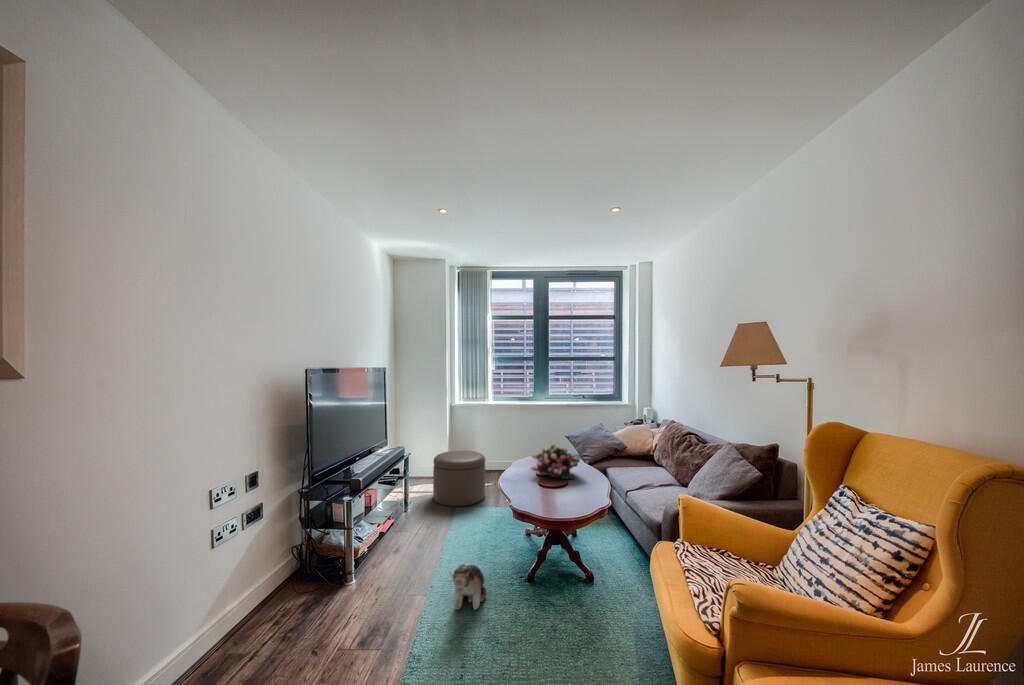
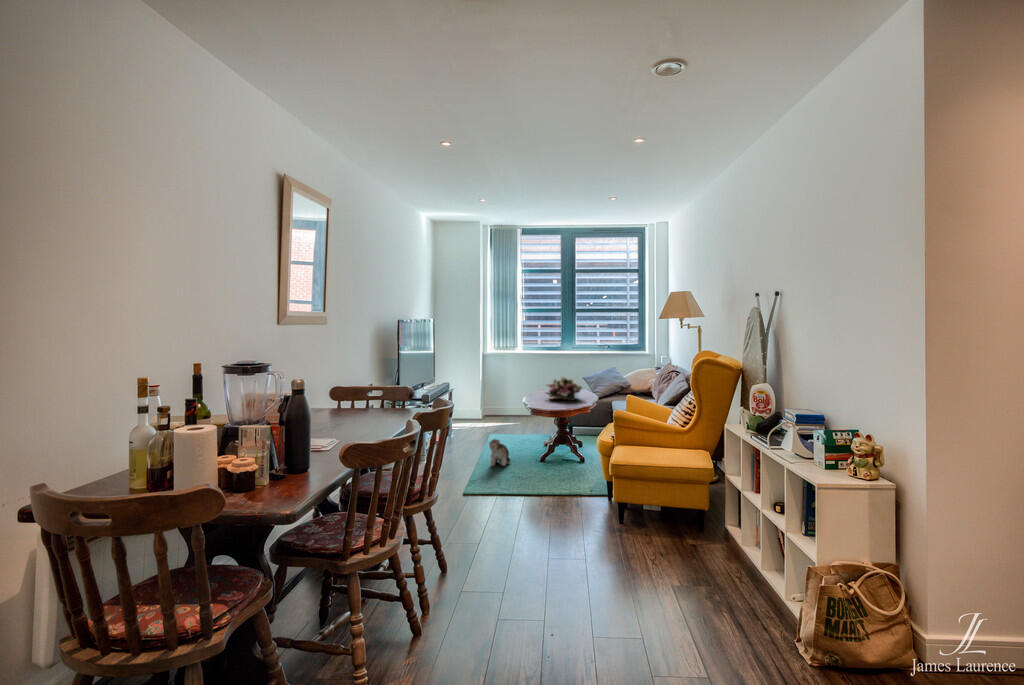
ottoman: present [433,451,485,506] -> none [471,390,514,430]

